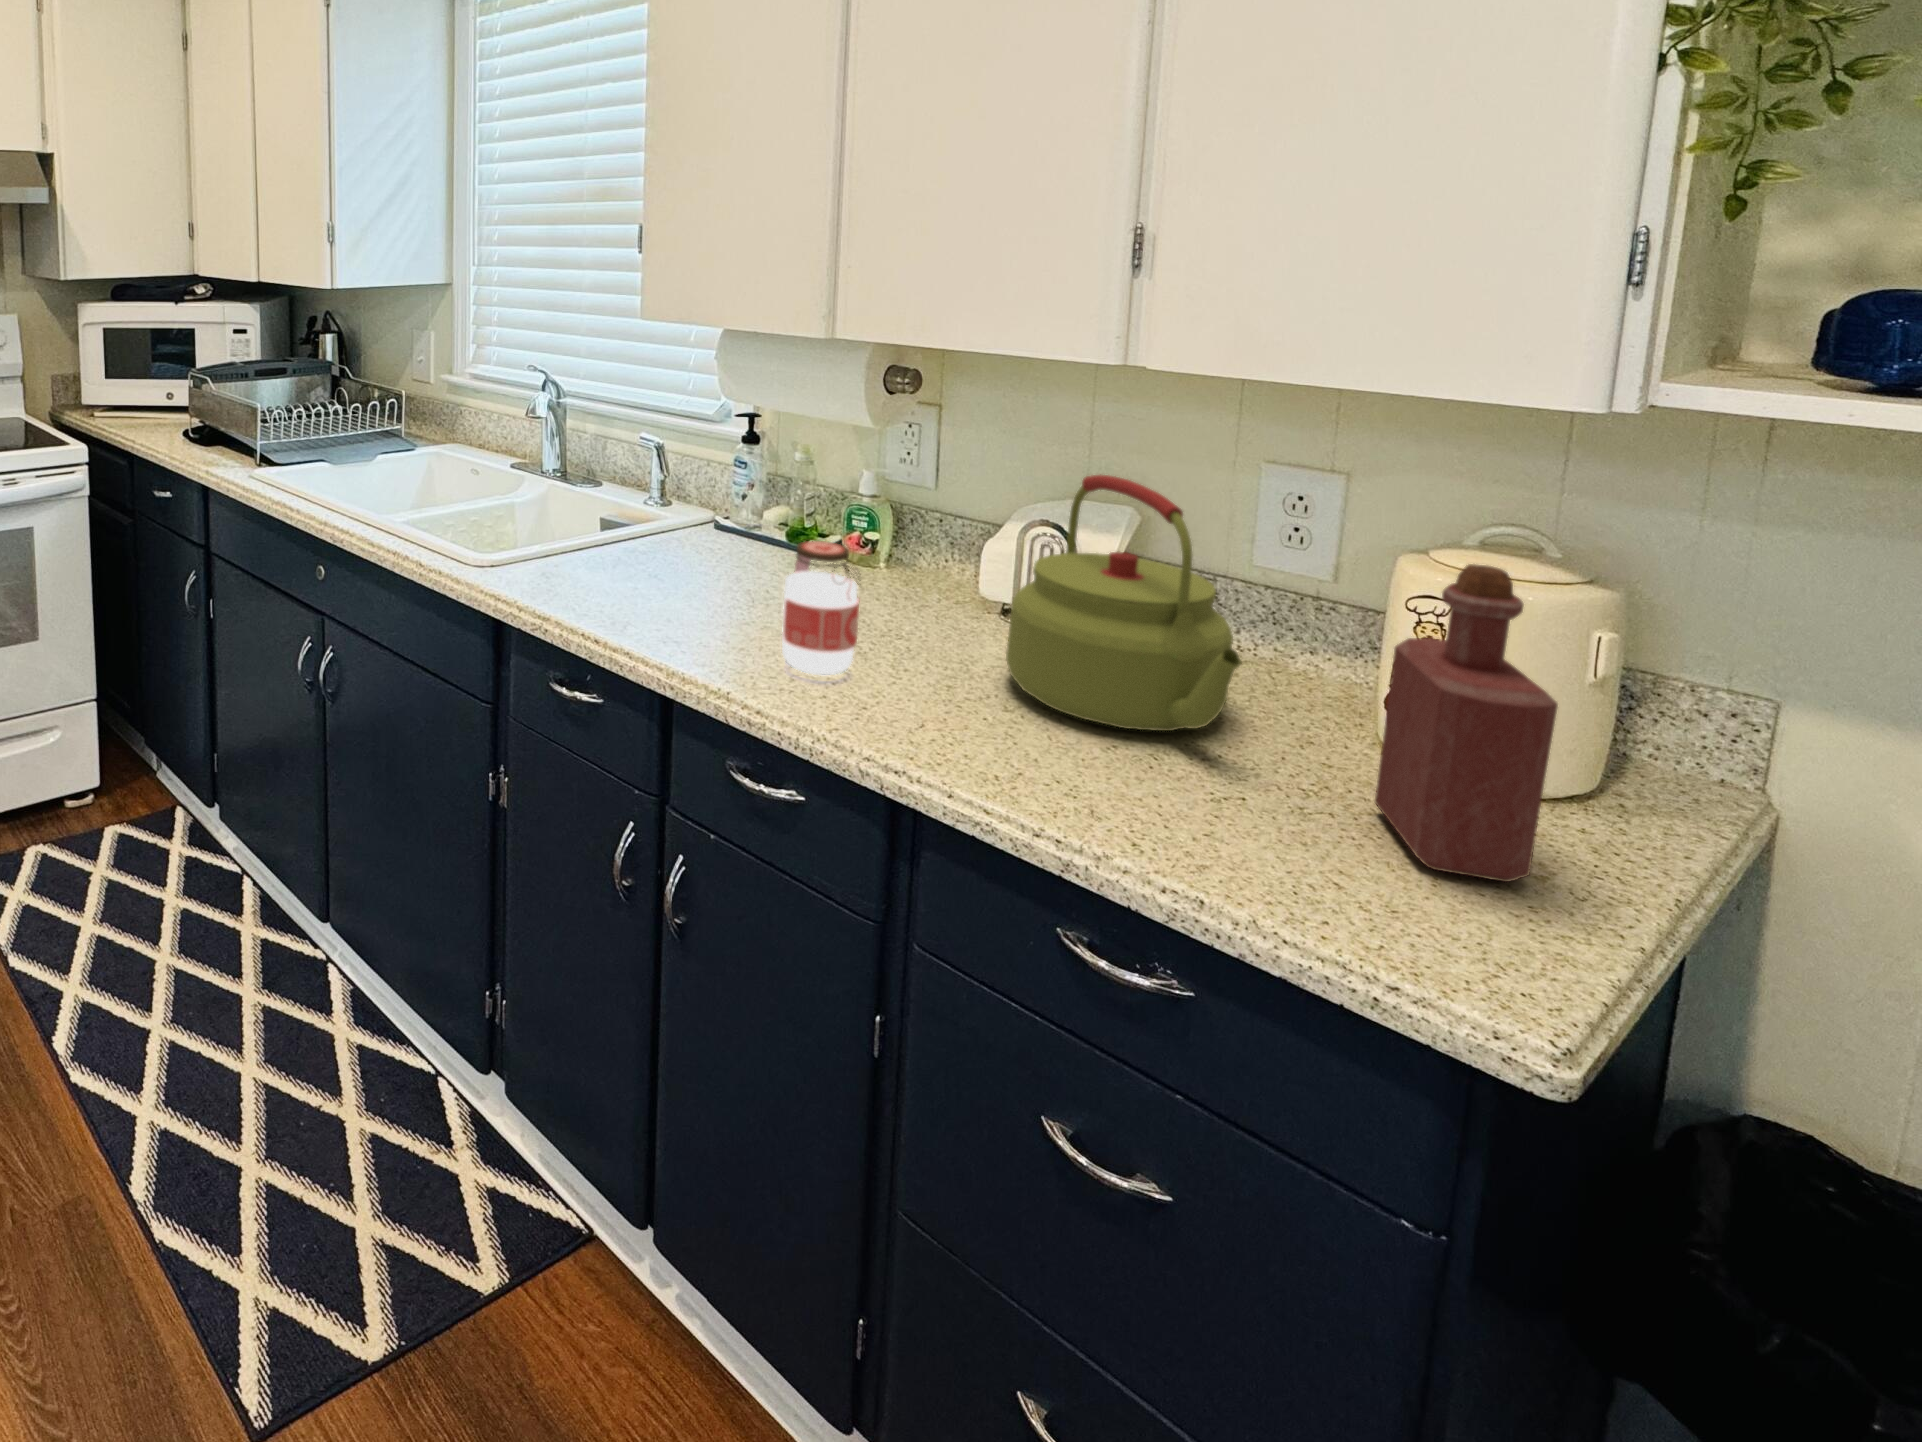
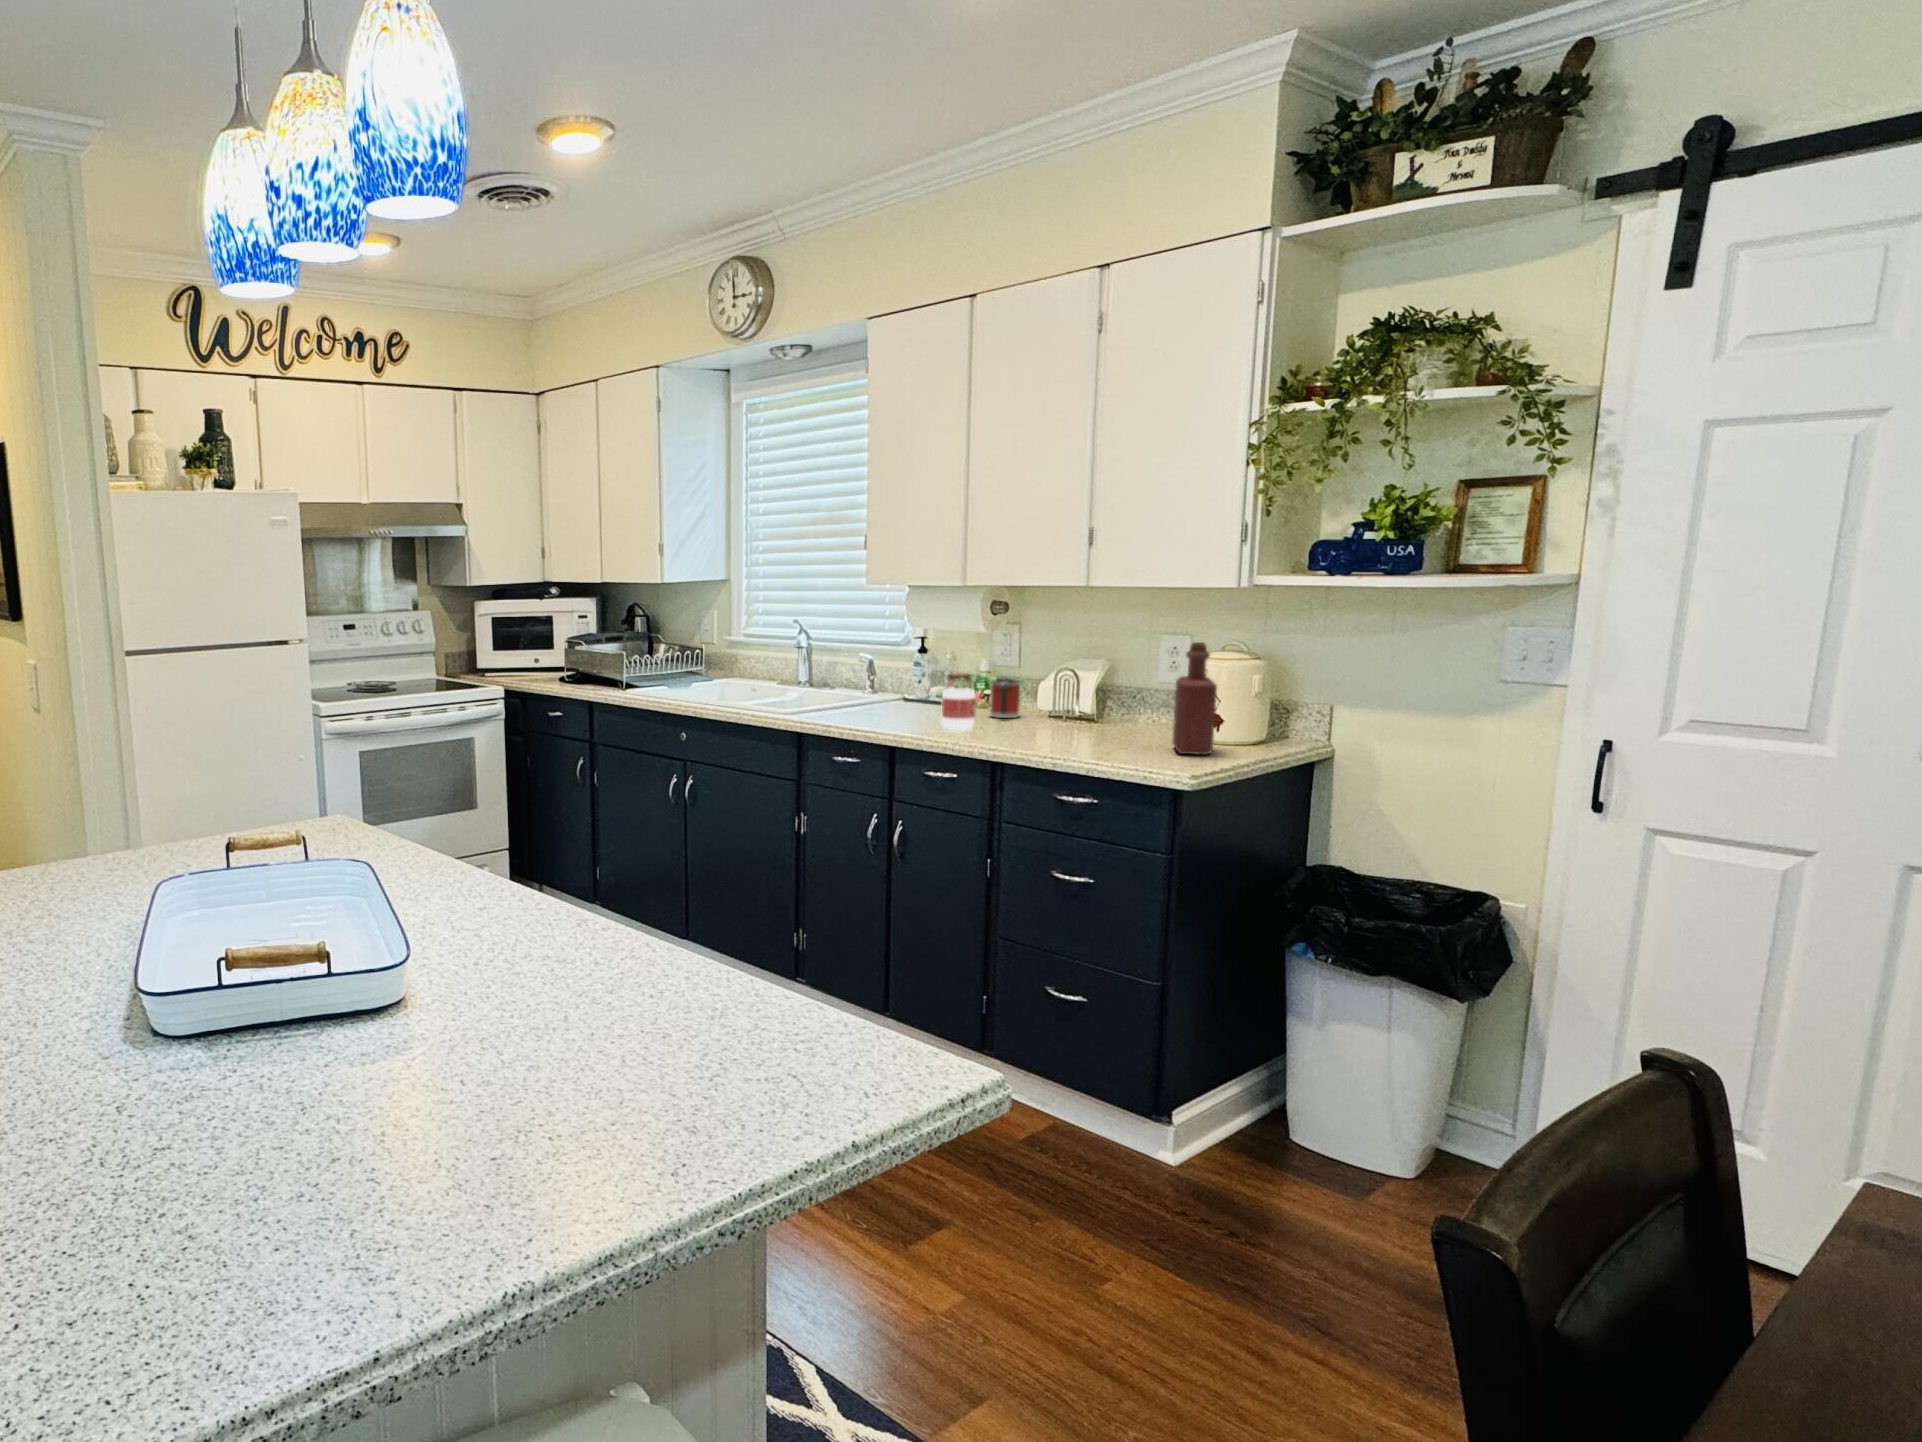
kettle: present [1006,474,1242,731] -> none [1041,634,1133,737]
mug: none [882,524,947,613] -> present [990,679,1020,718]

